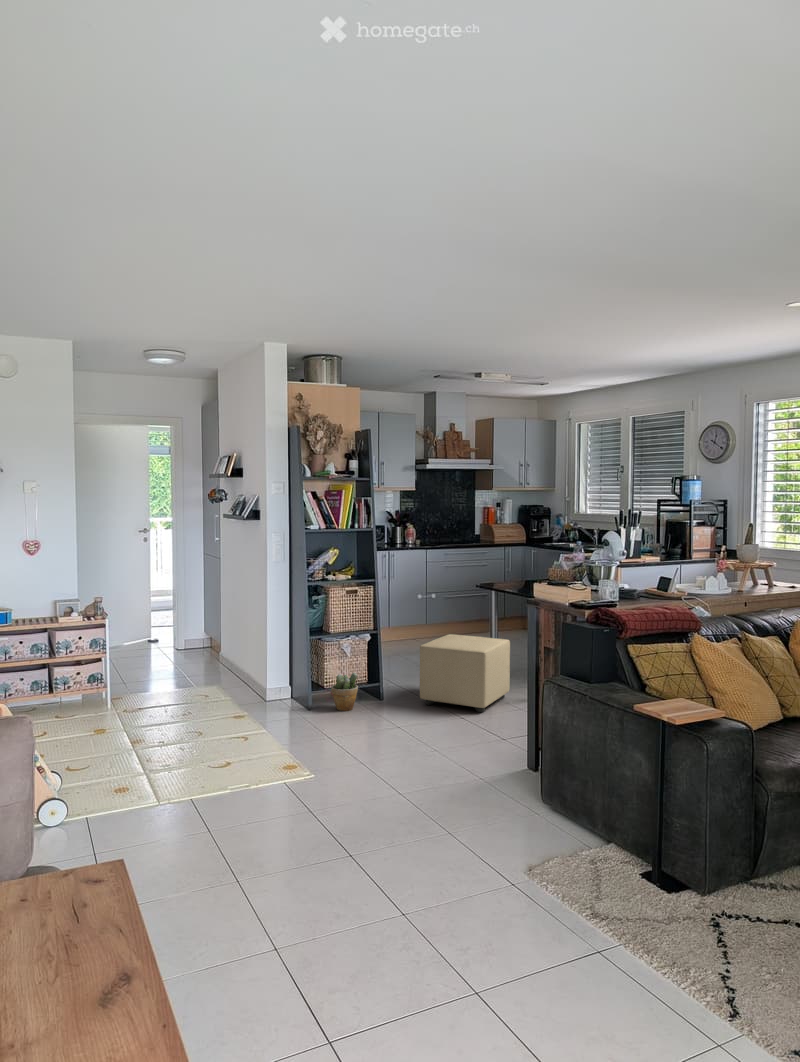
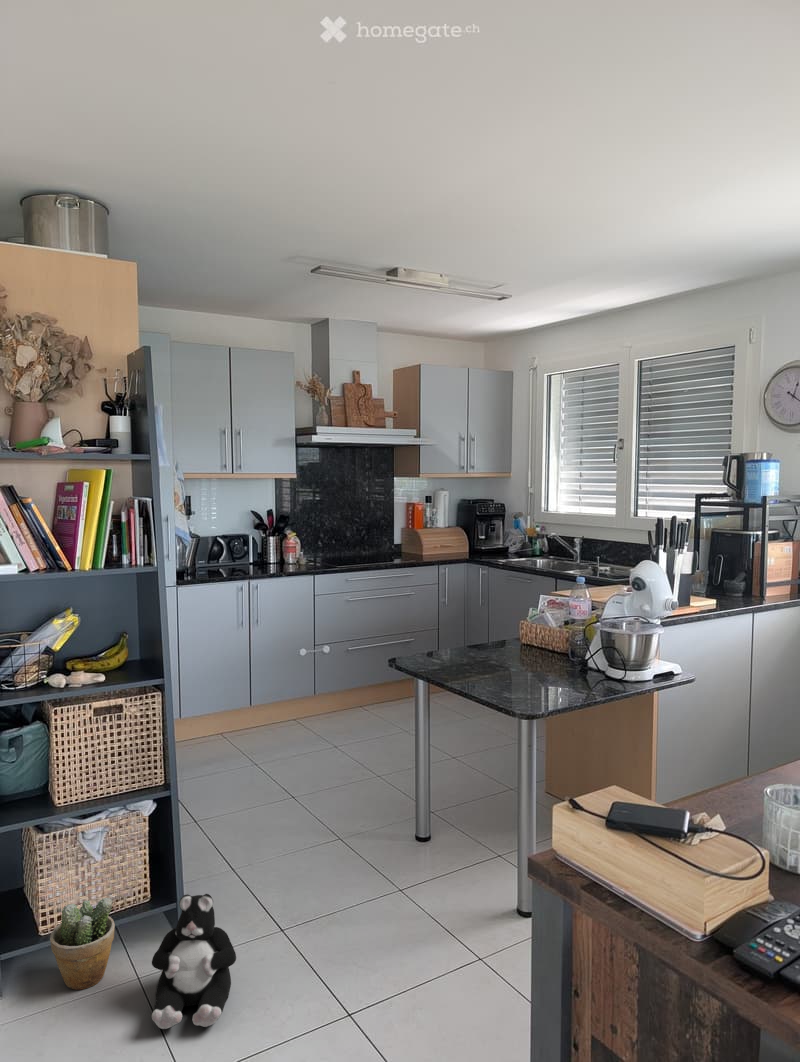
ottoman: present [420,634,510,712] -> none [256,773,450,980]
plush toy: none [378,669,414,718] -> present [152,894,236,1029]

